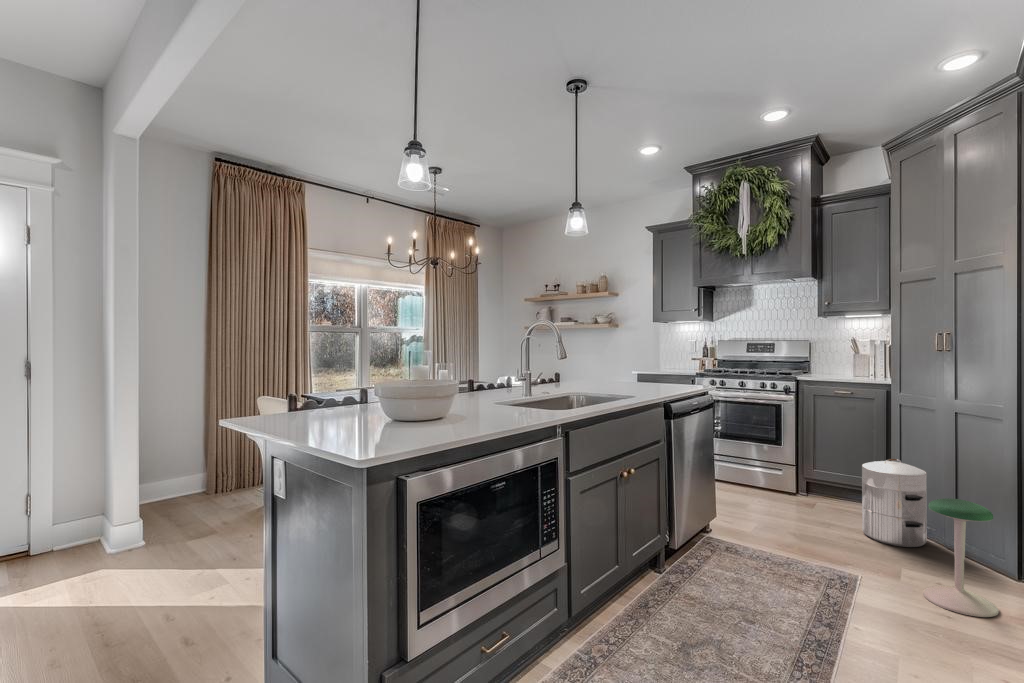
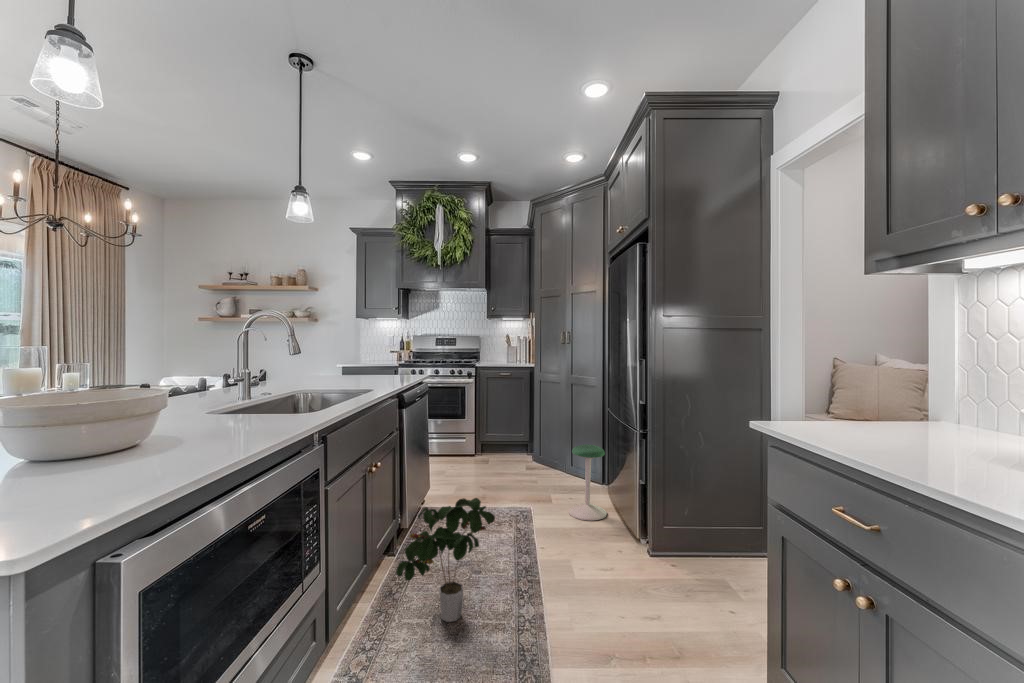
waste bin: present [862,459,927,547] -> none [523,421,559,482]
potted plant: none [640,521,761,655] -> present [396,498,495,622]

